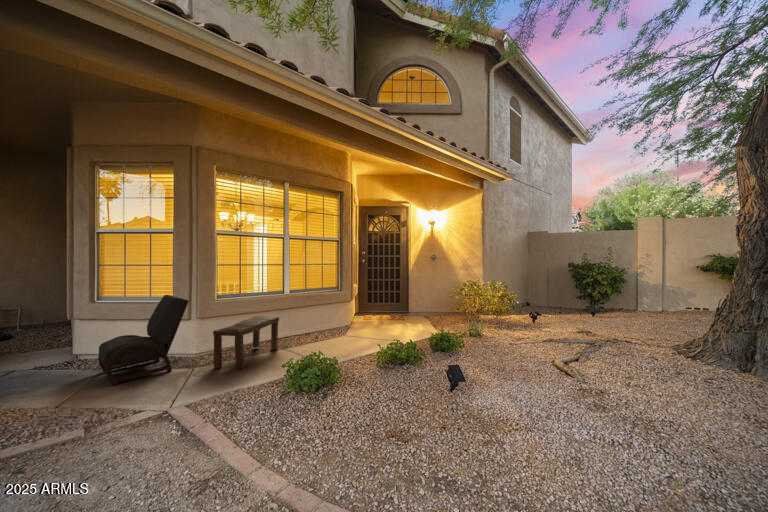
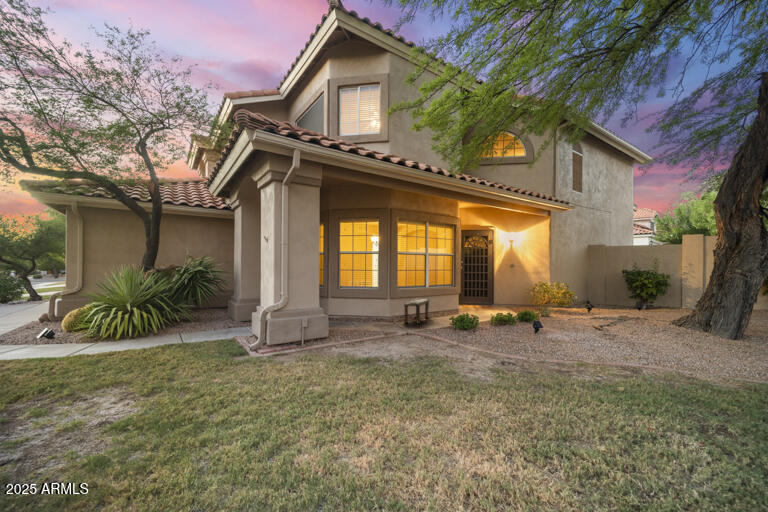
lounge chair: present [98,295,189,386] -> none [351,285,391,326]

